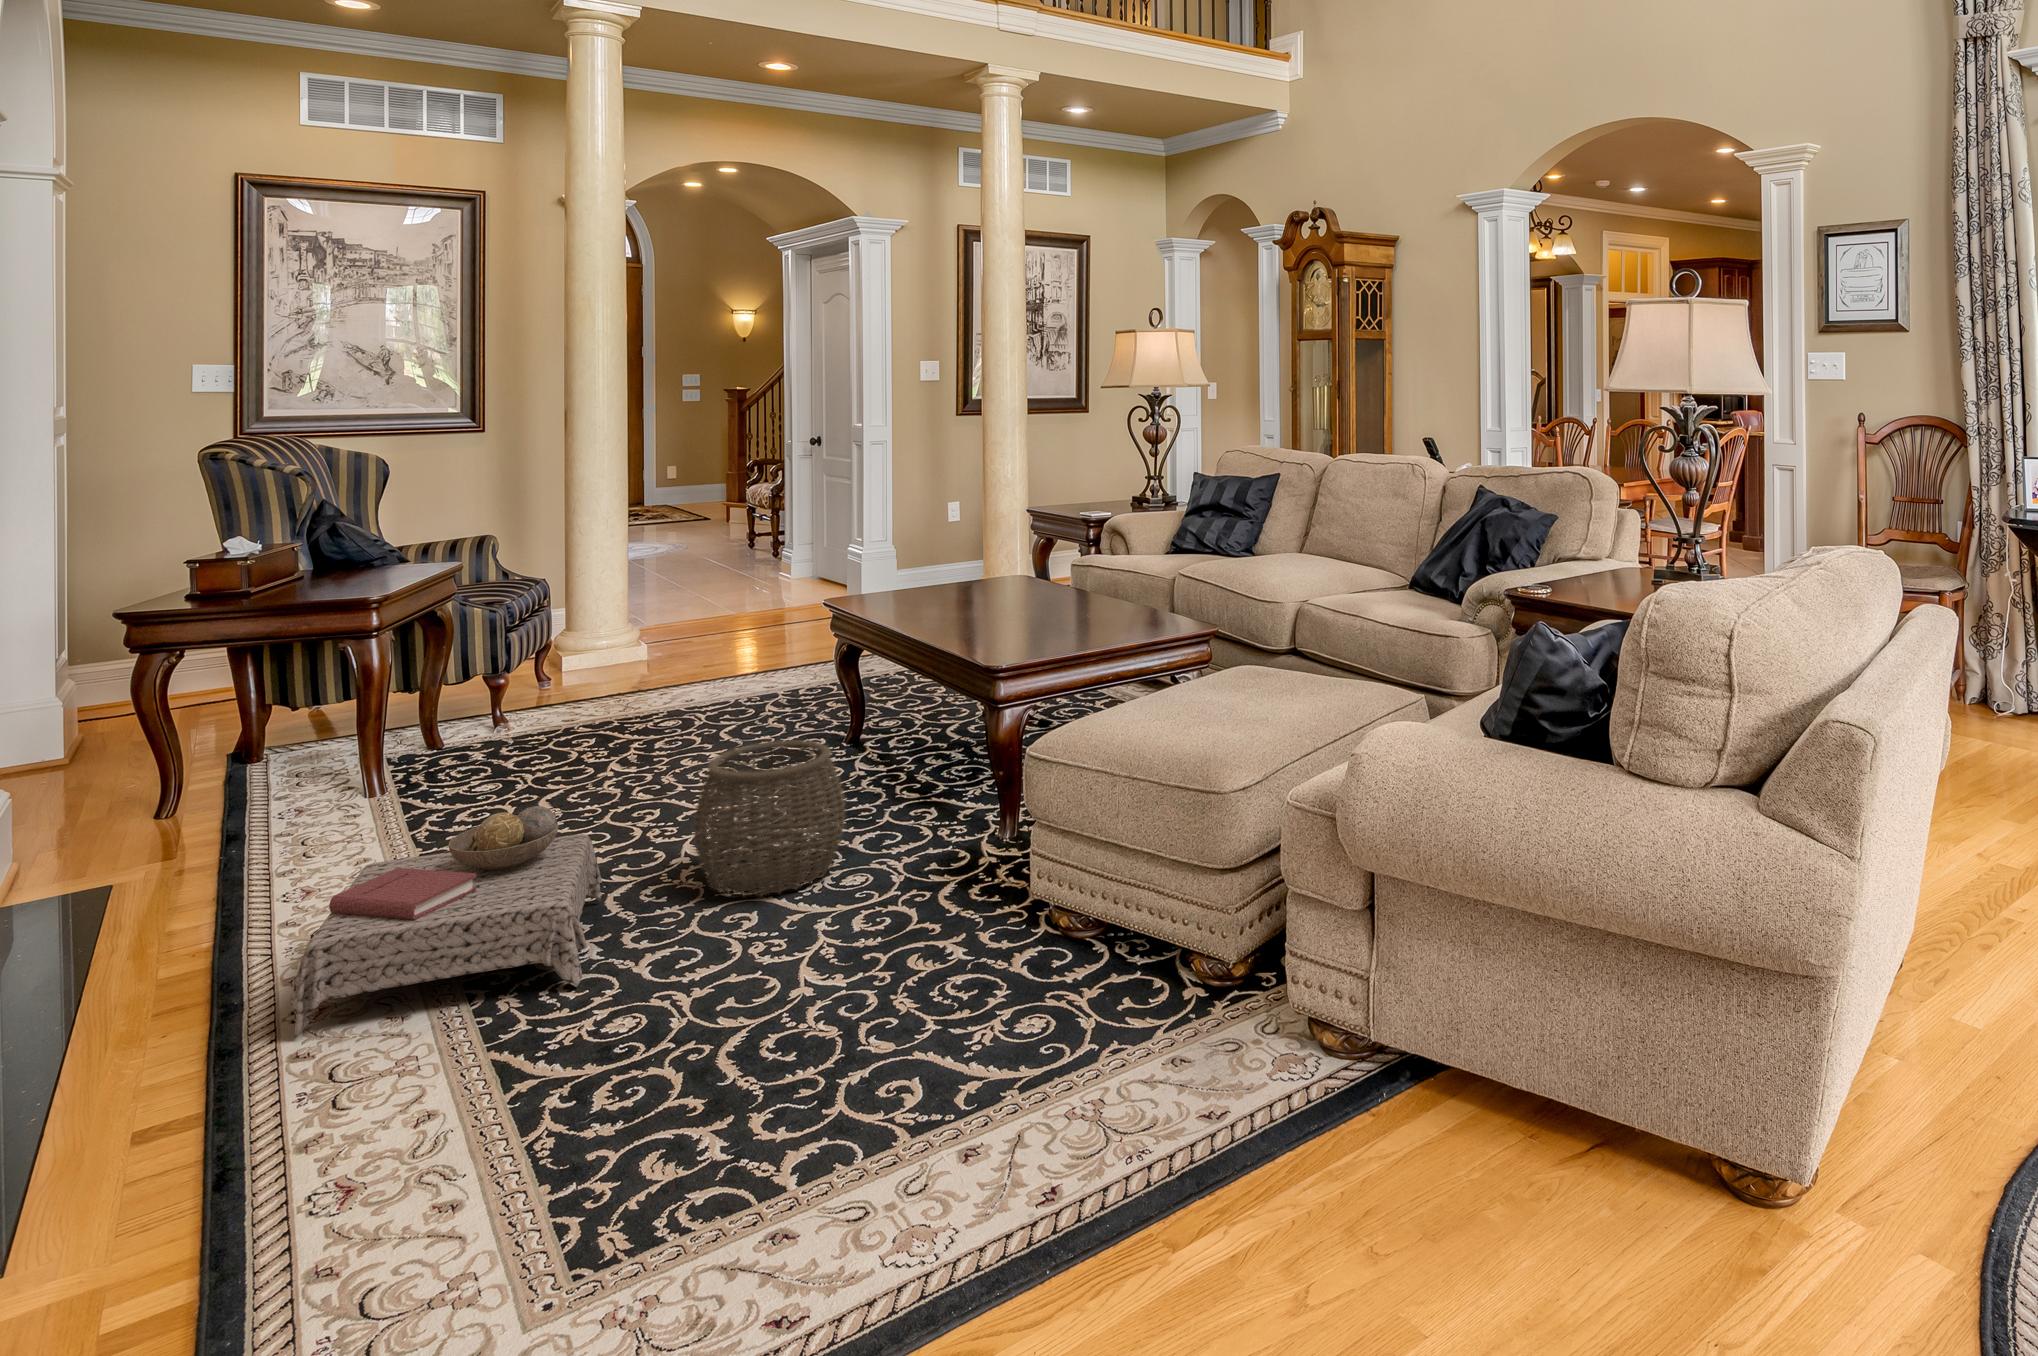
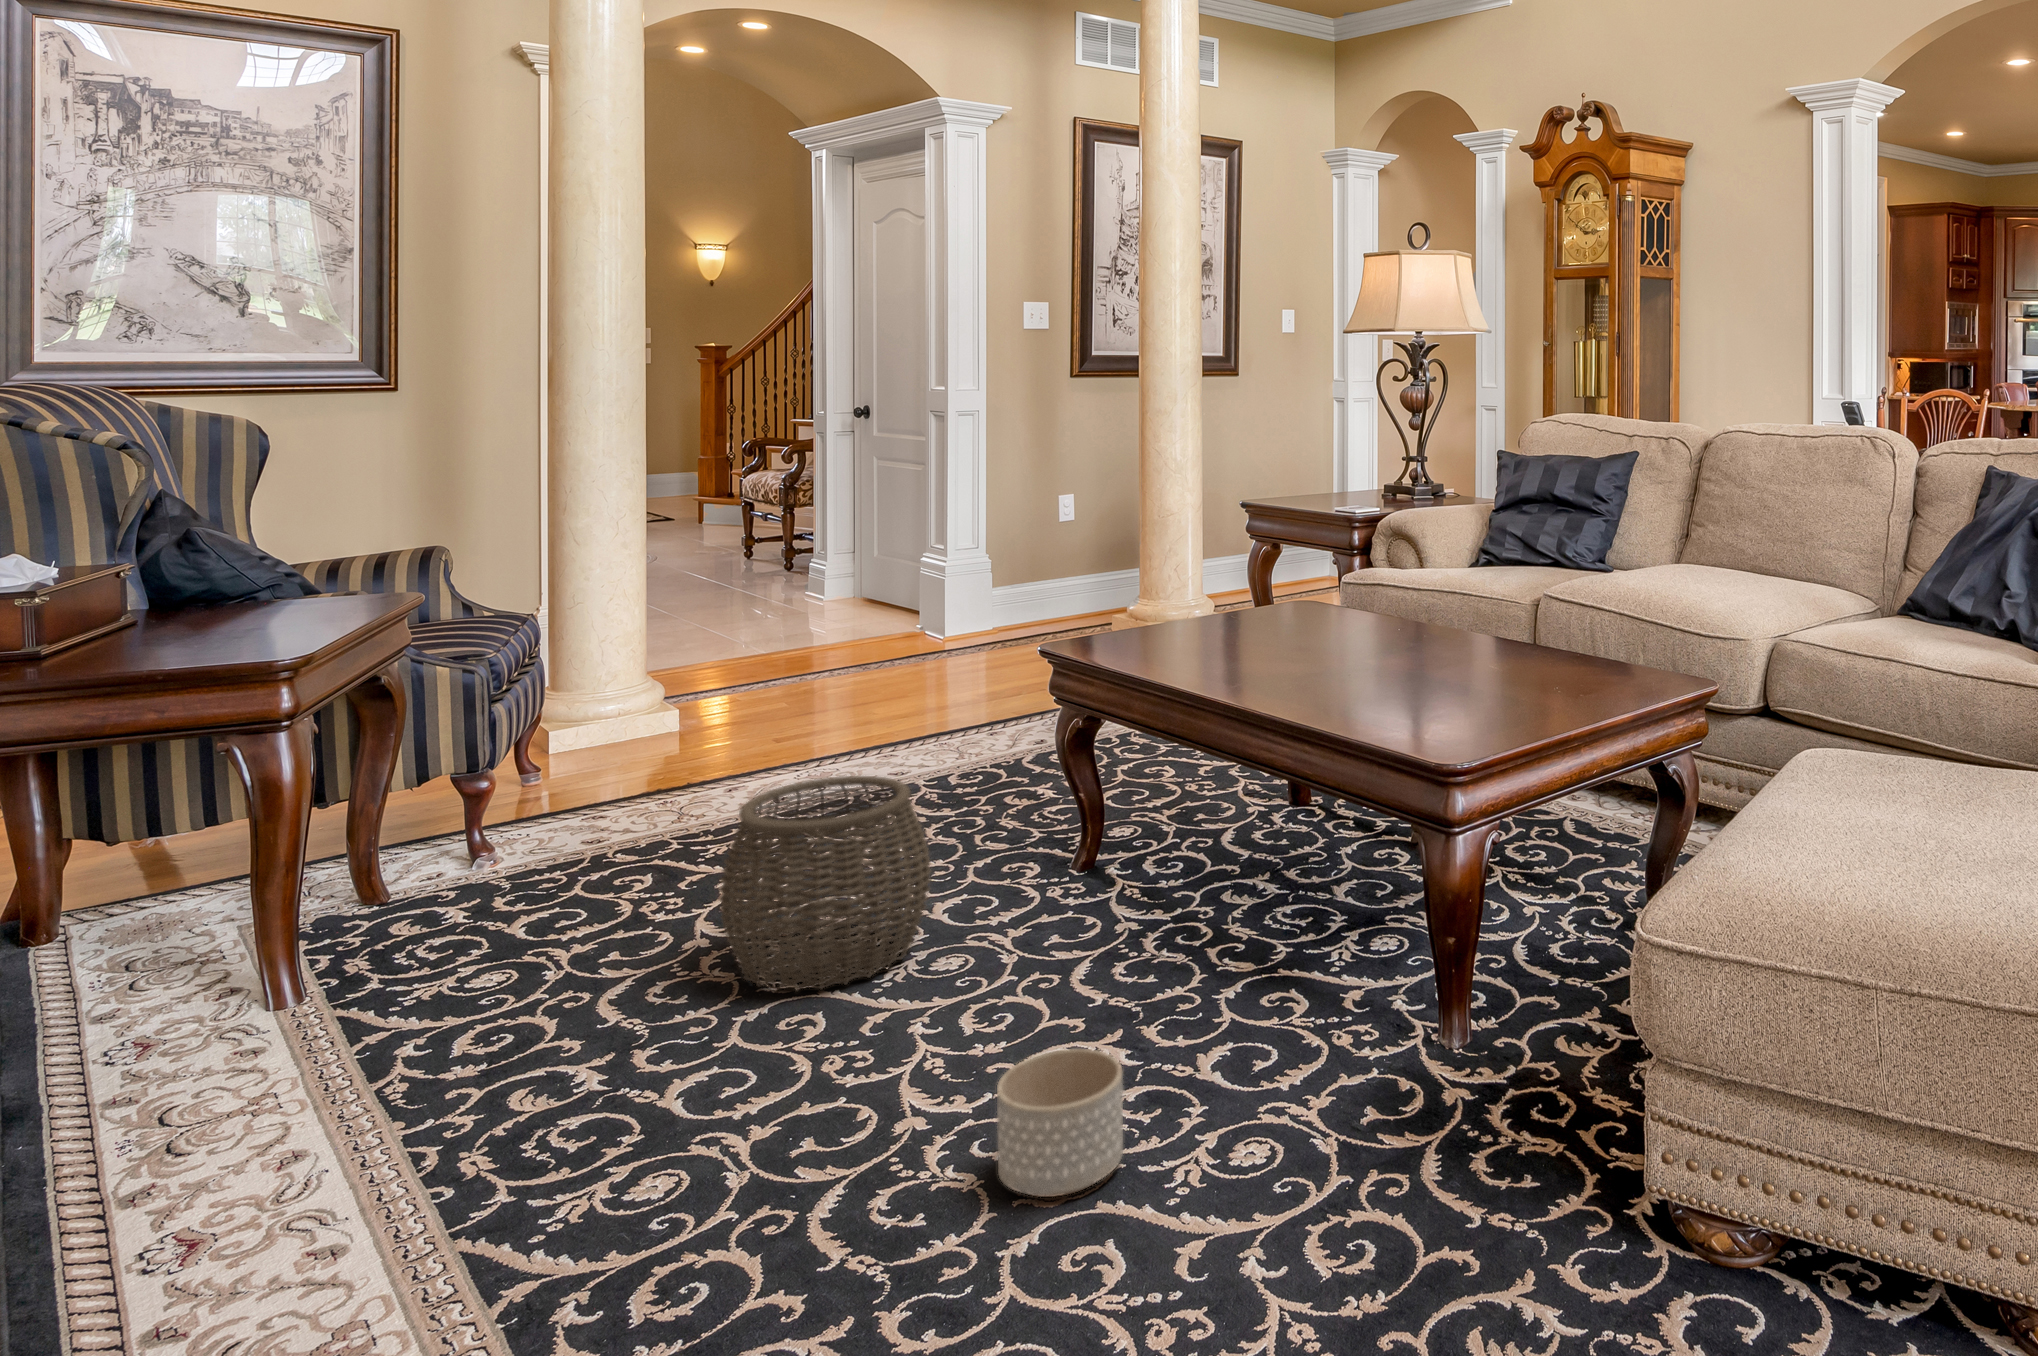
ottoman: present [290,806,602,1038] -> none [132,878,592,1239]
planter: none [852,943,942,1047] -> present [997,1049,1123,1197]

